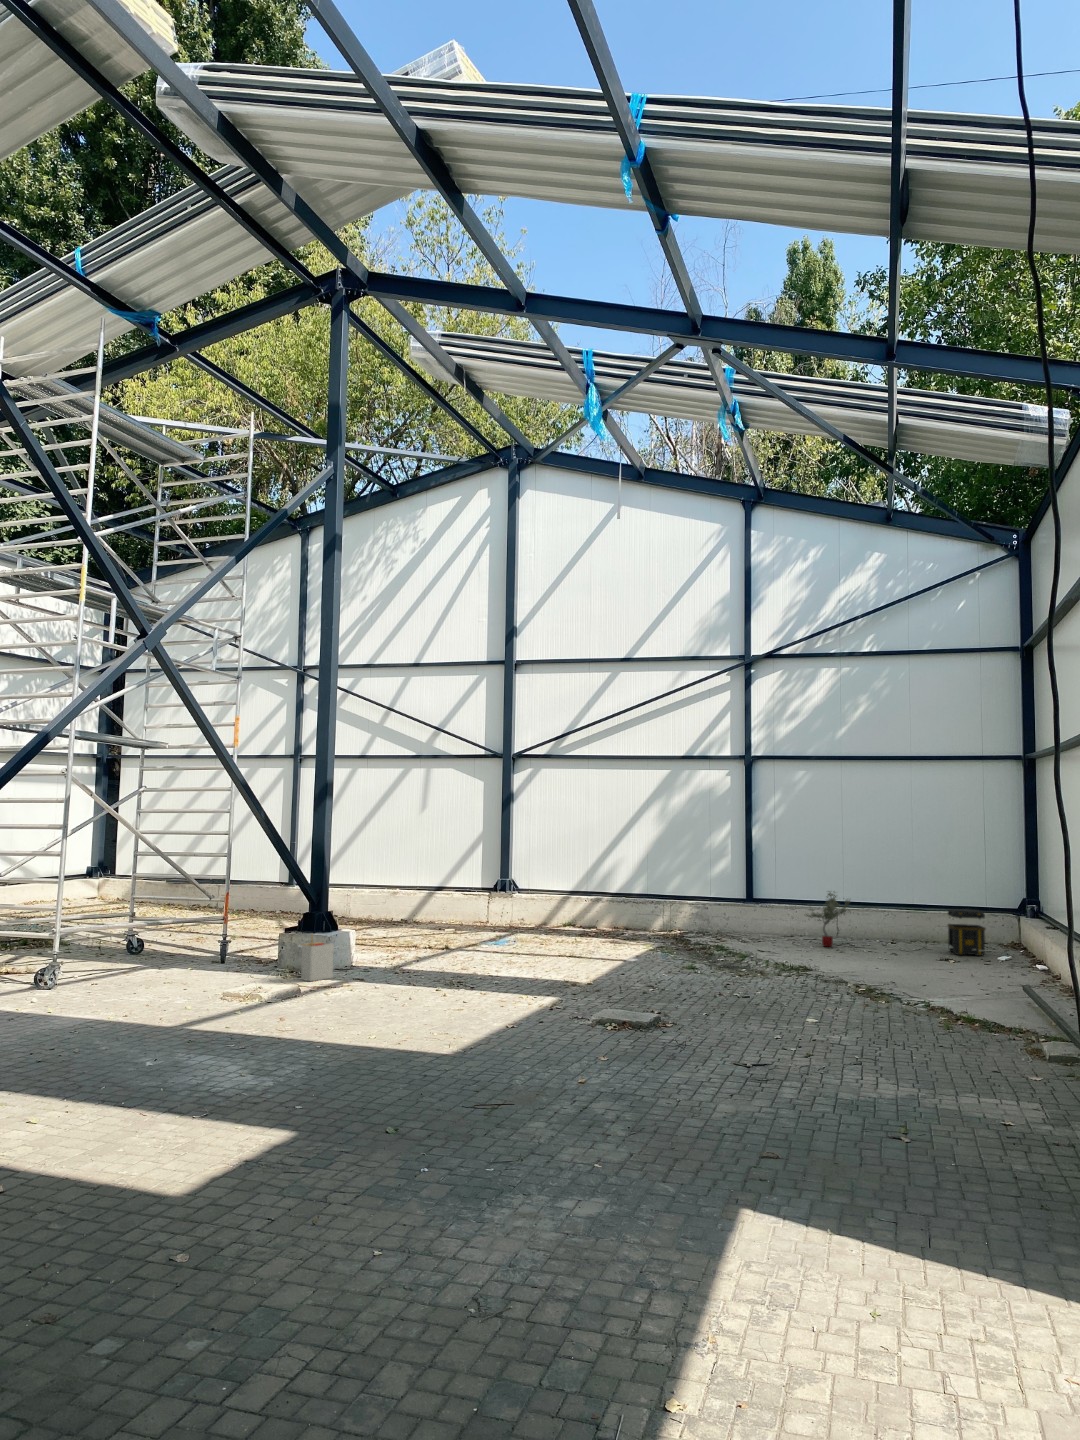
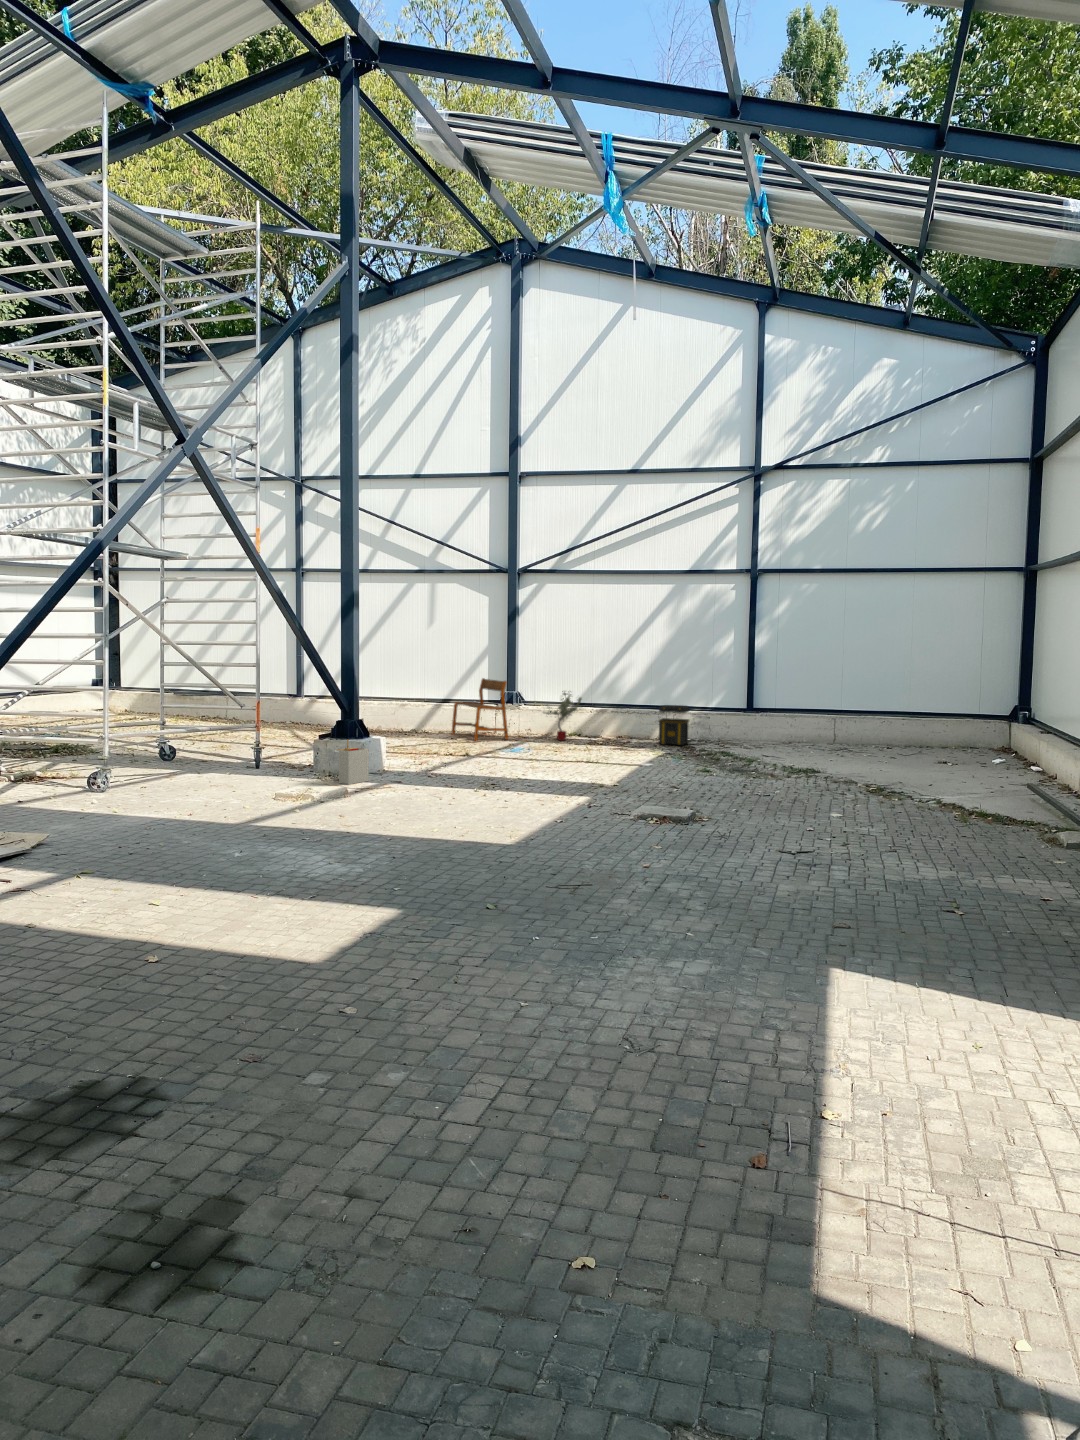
bench: none [440,866,497,932] -> present [451,678,508,741]
potted tree: present [806,893,850,947] -> present [544,691,582,741]
toolbox: present [948,909,985,956] -> present [659,705,689,745]

